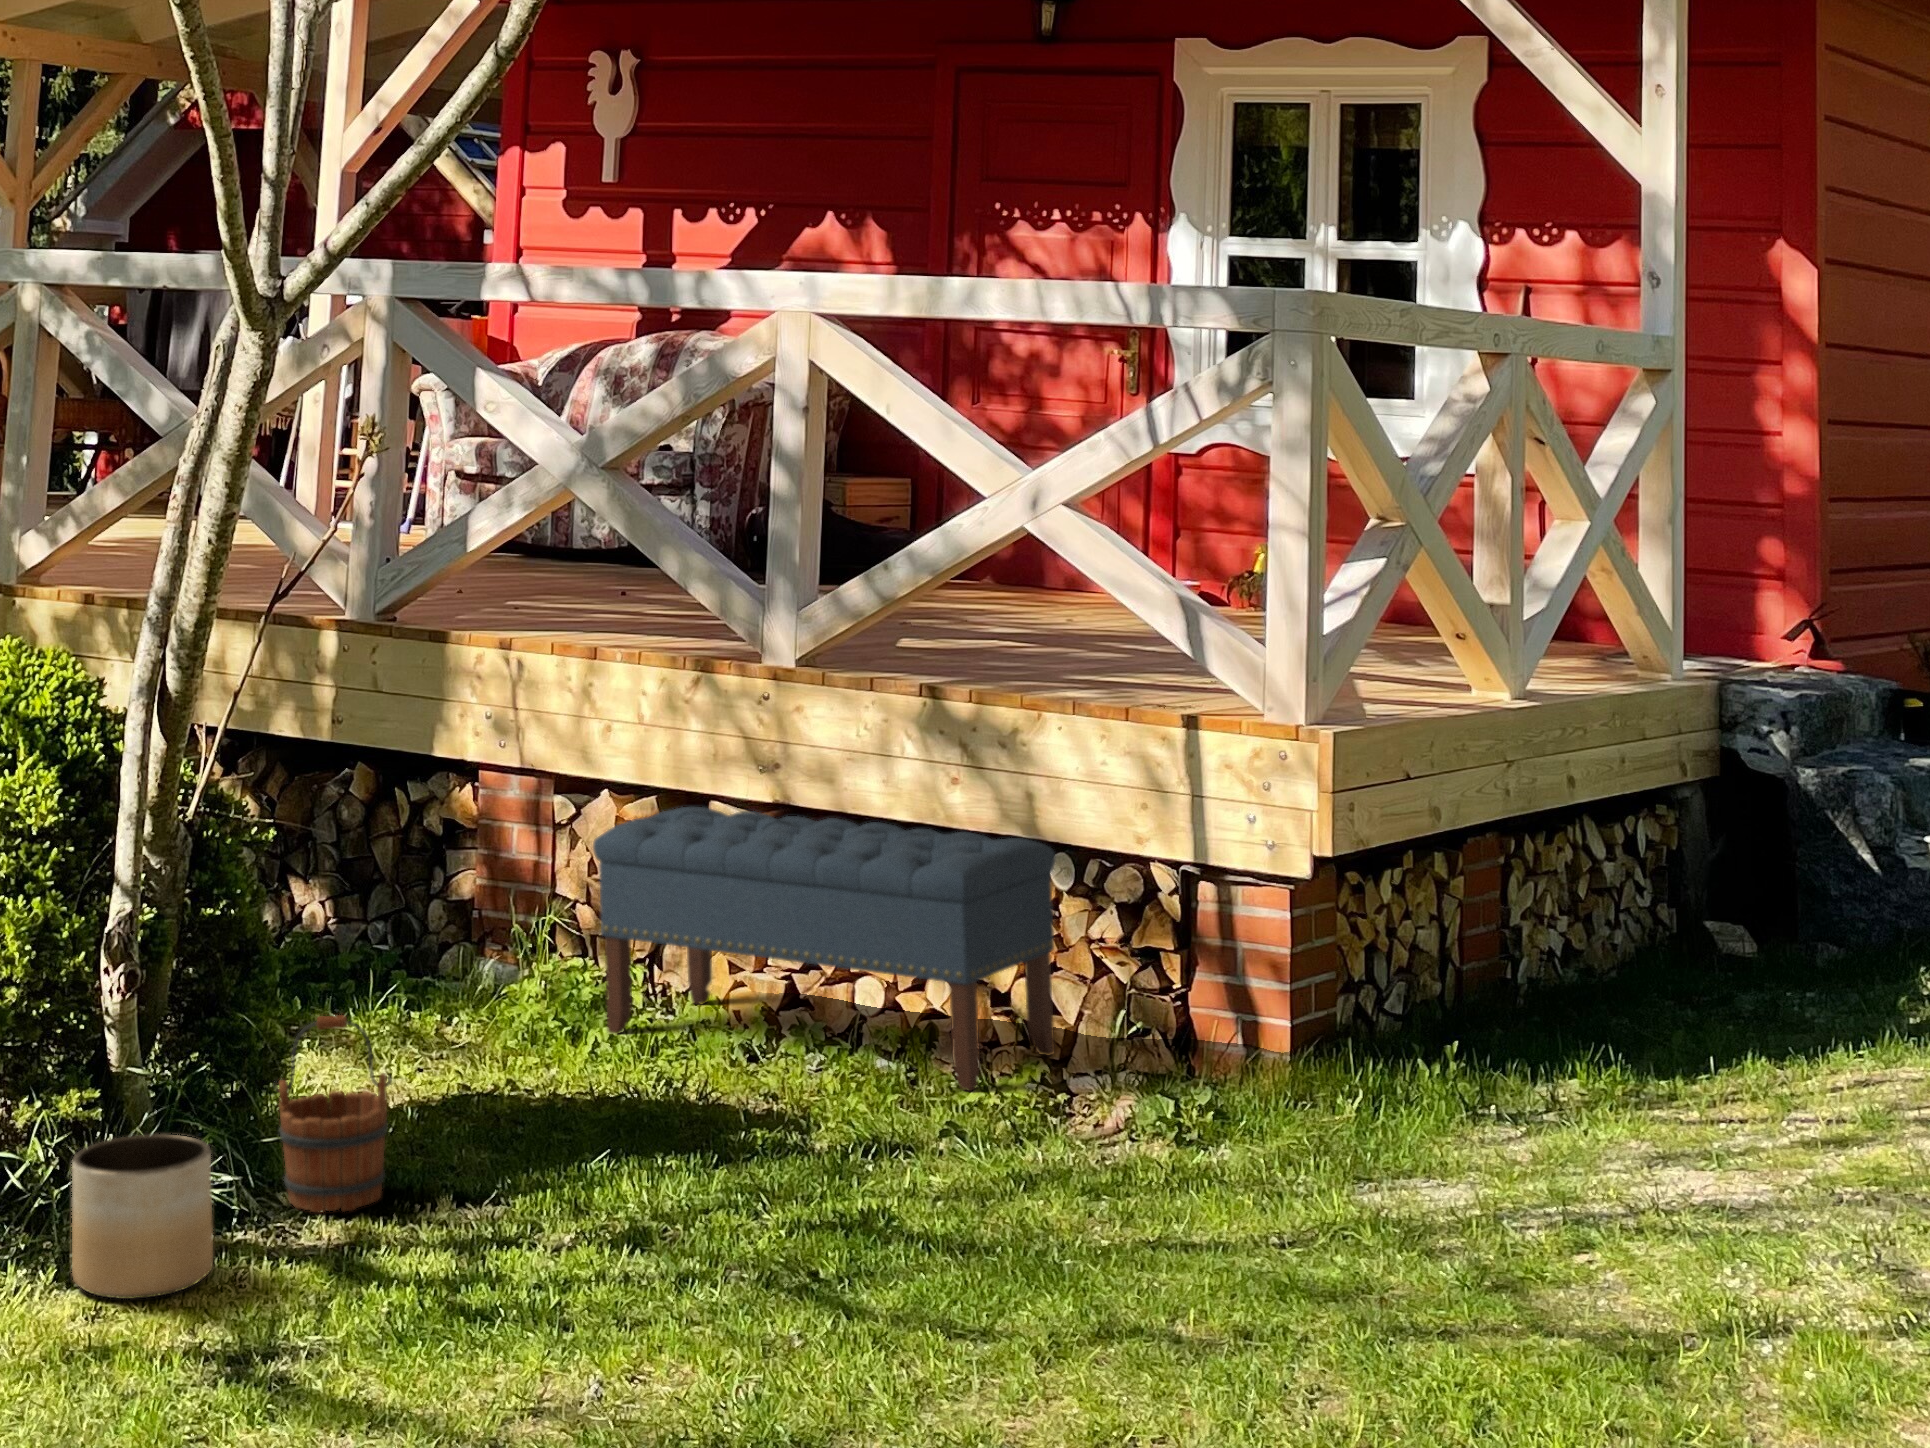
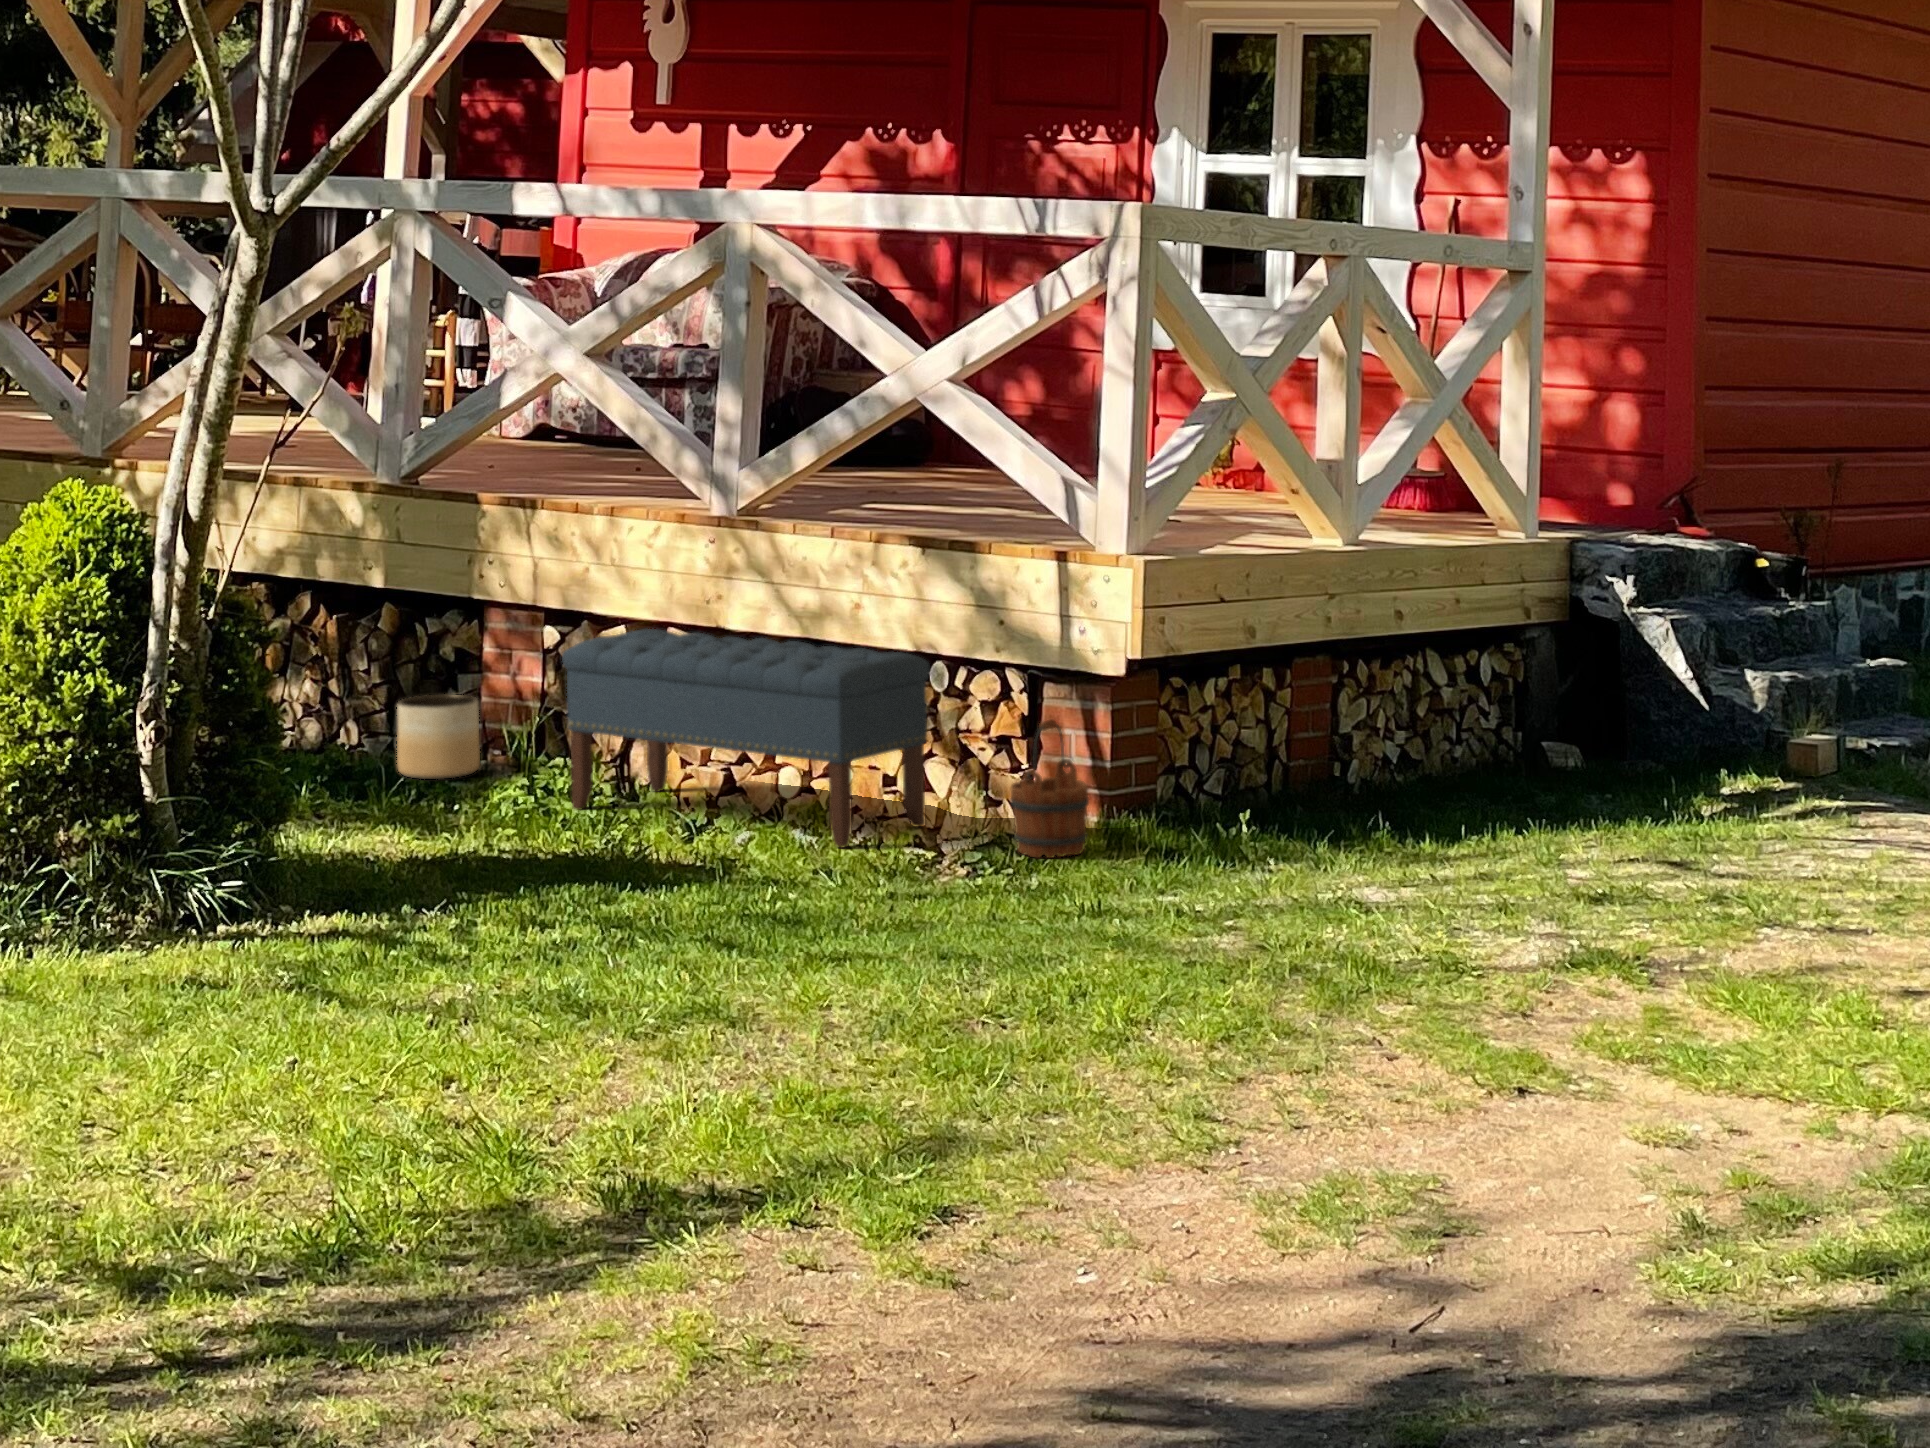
wooden bucket: present [274,1015,392,1213] -> present [1011,719,1089,858]
planter: present [72,1134,213,1299] -> present [397,695,480,779]

